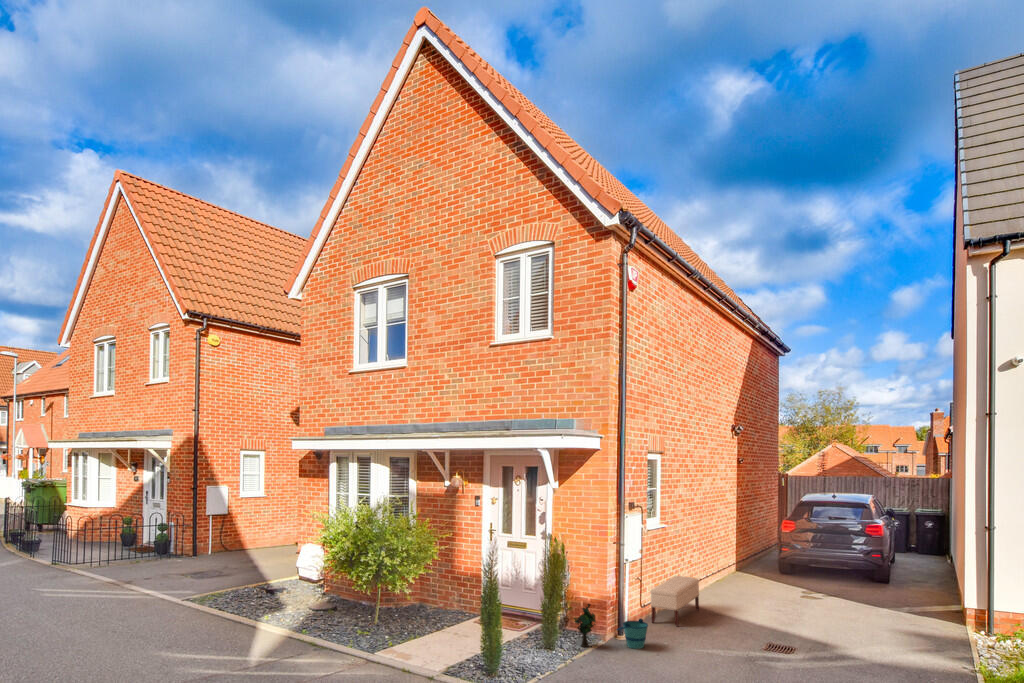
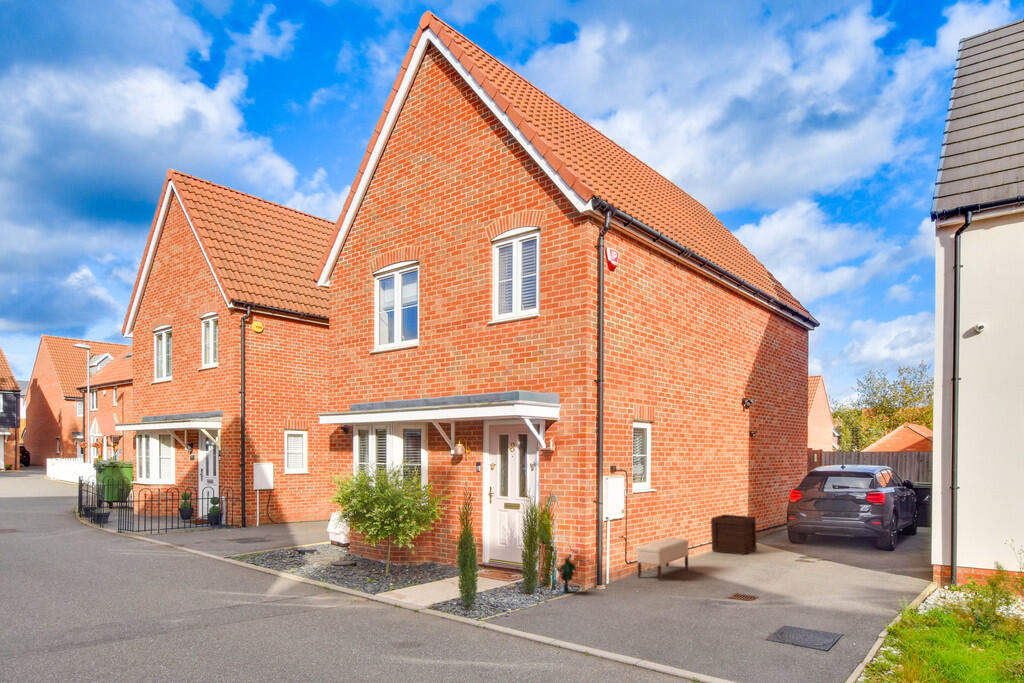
wooden crate: none [708,545,753,589] -> present [711,515,757,555]
bucket: present [616,618,648,649] -> none [595,569,624,595]

